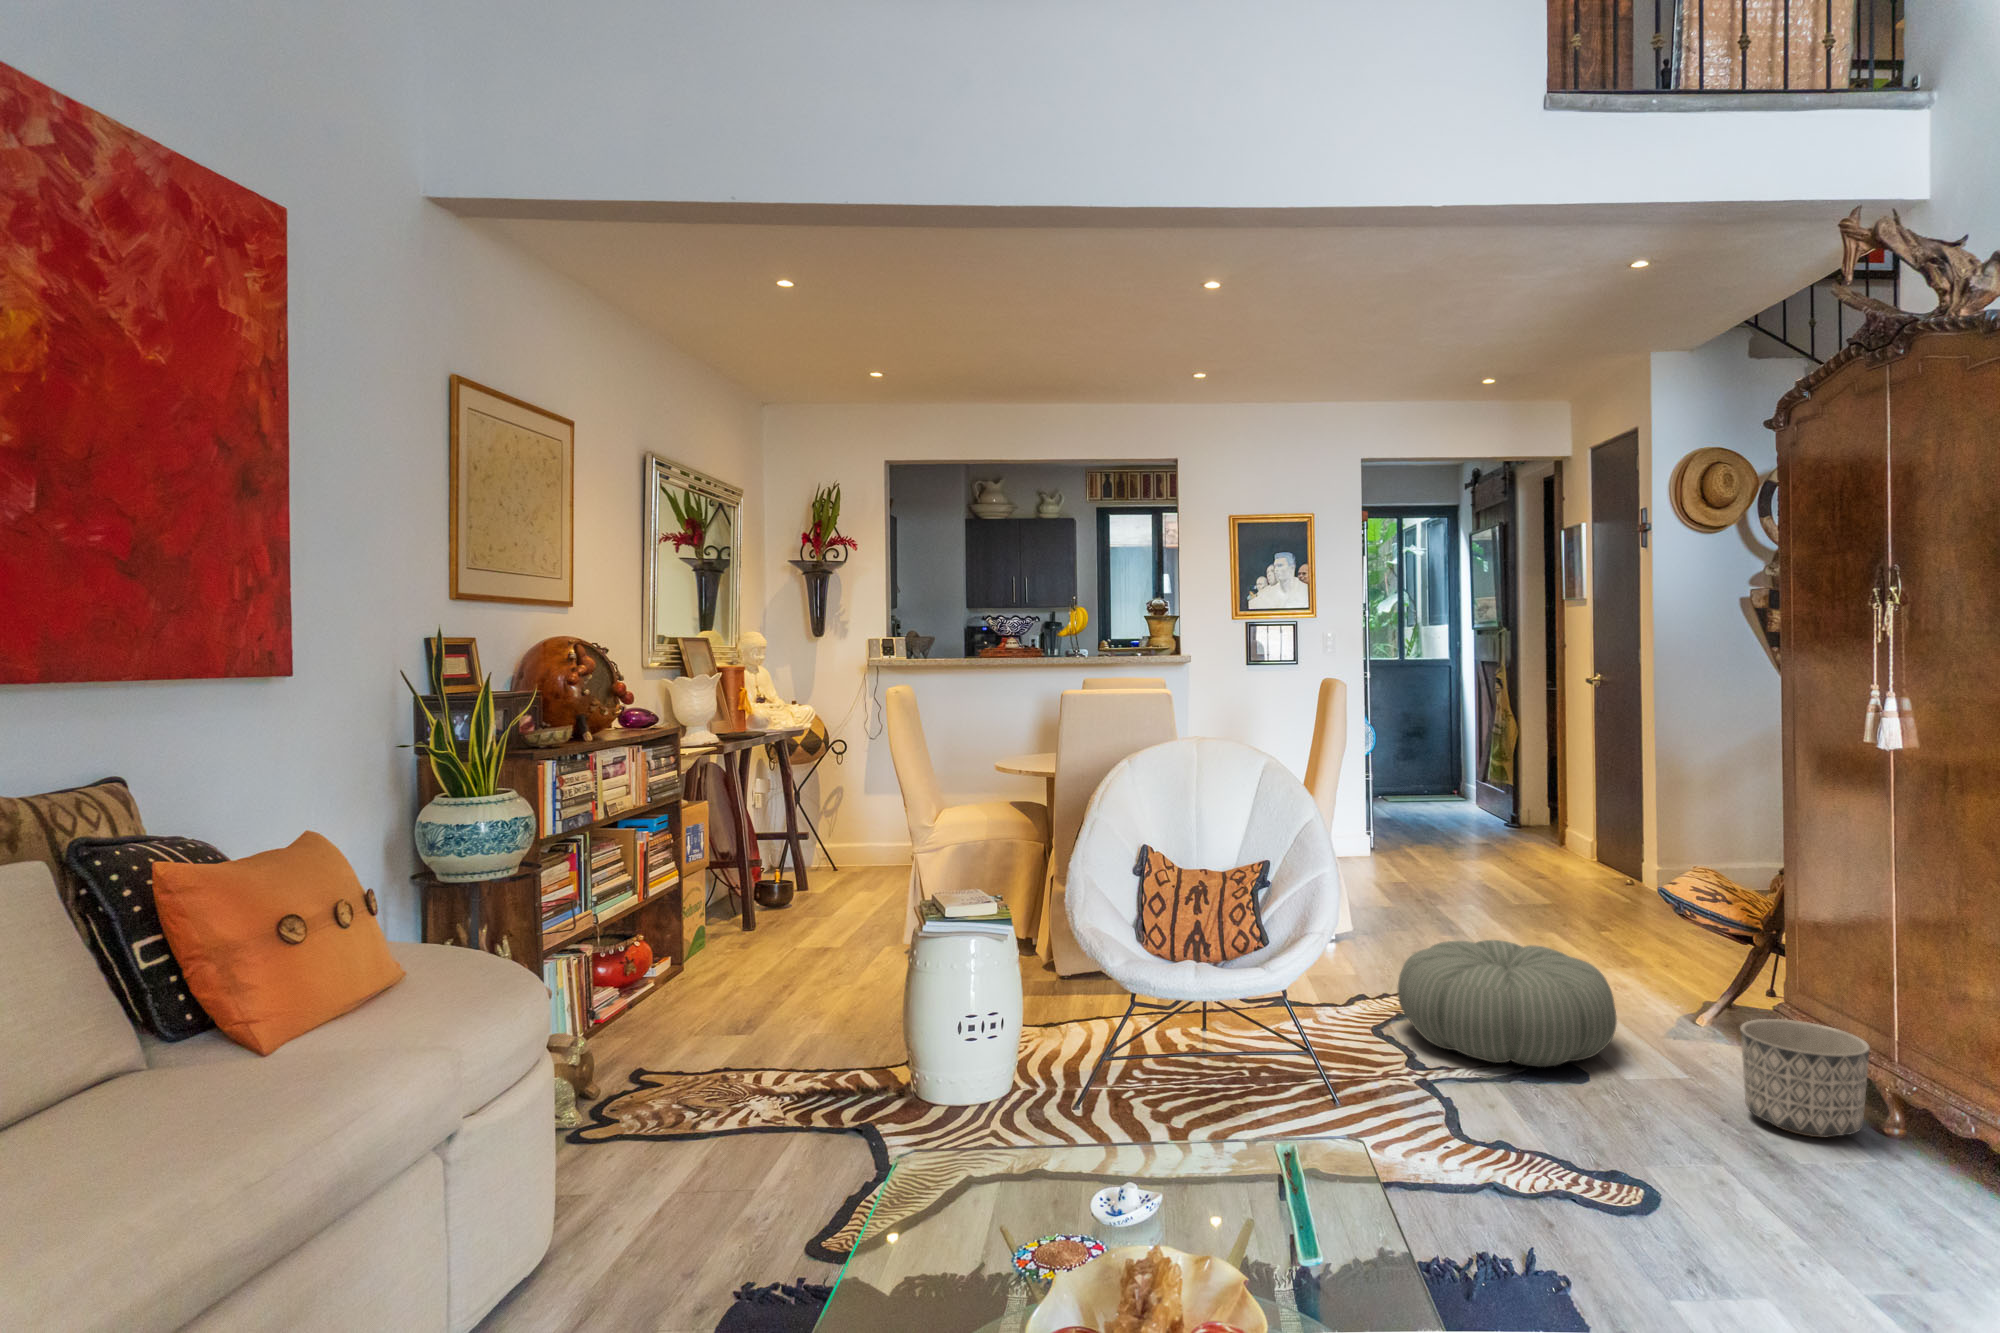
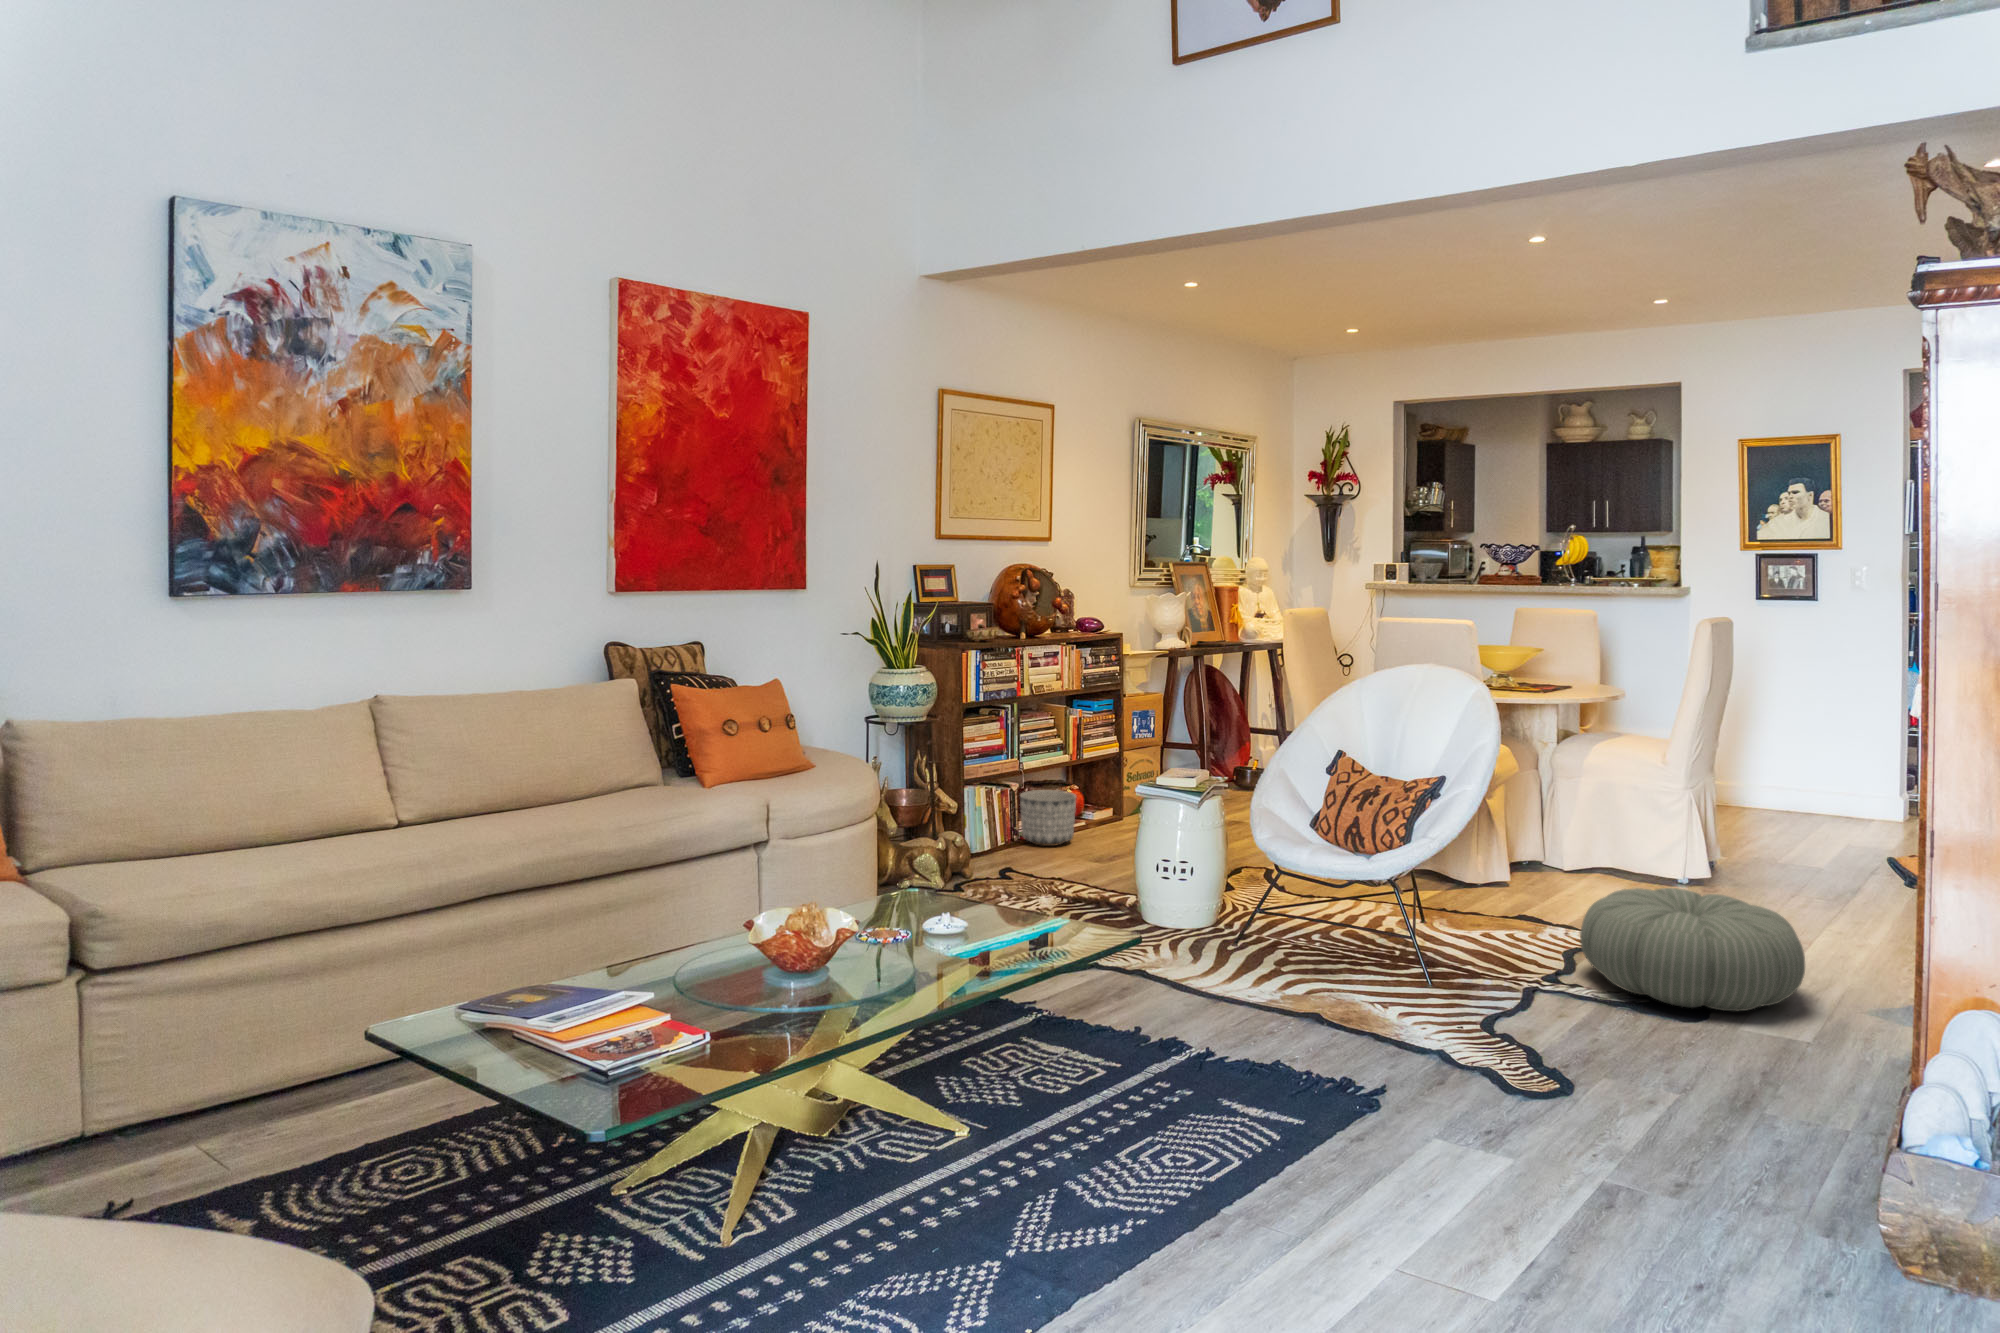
planter: present [1740,1019,1870,1137] -> present [1020,790,1076,846]

